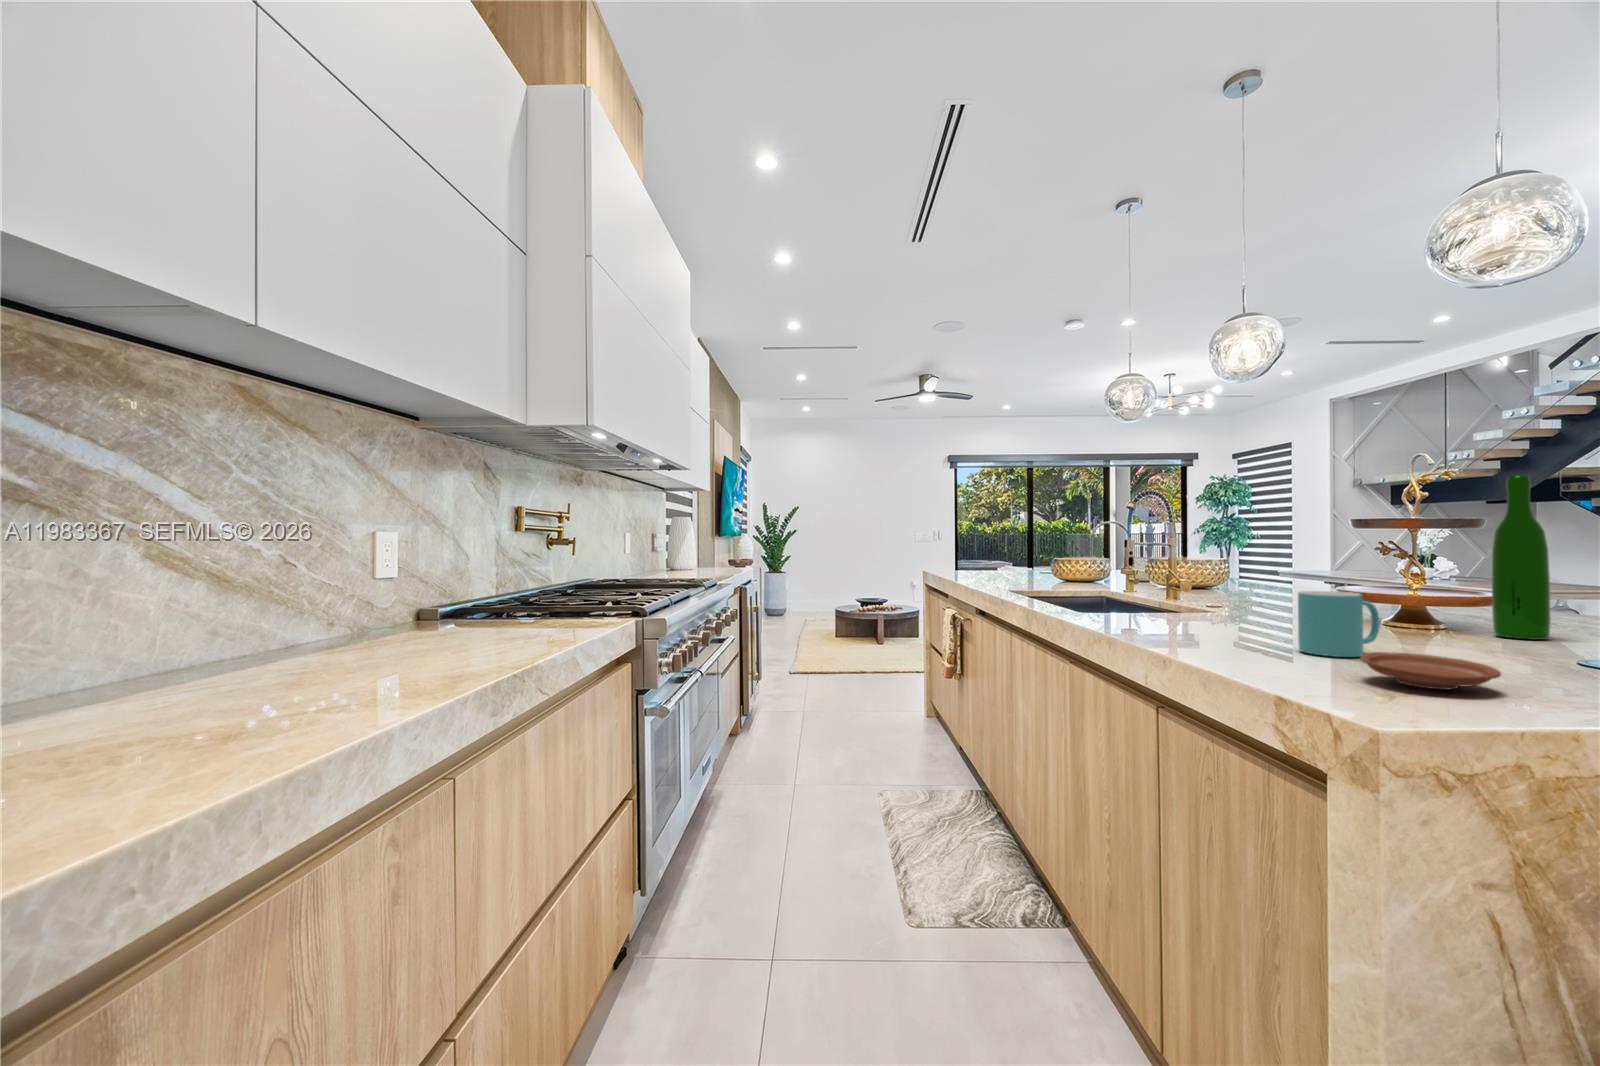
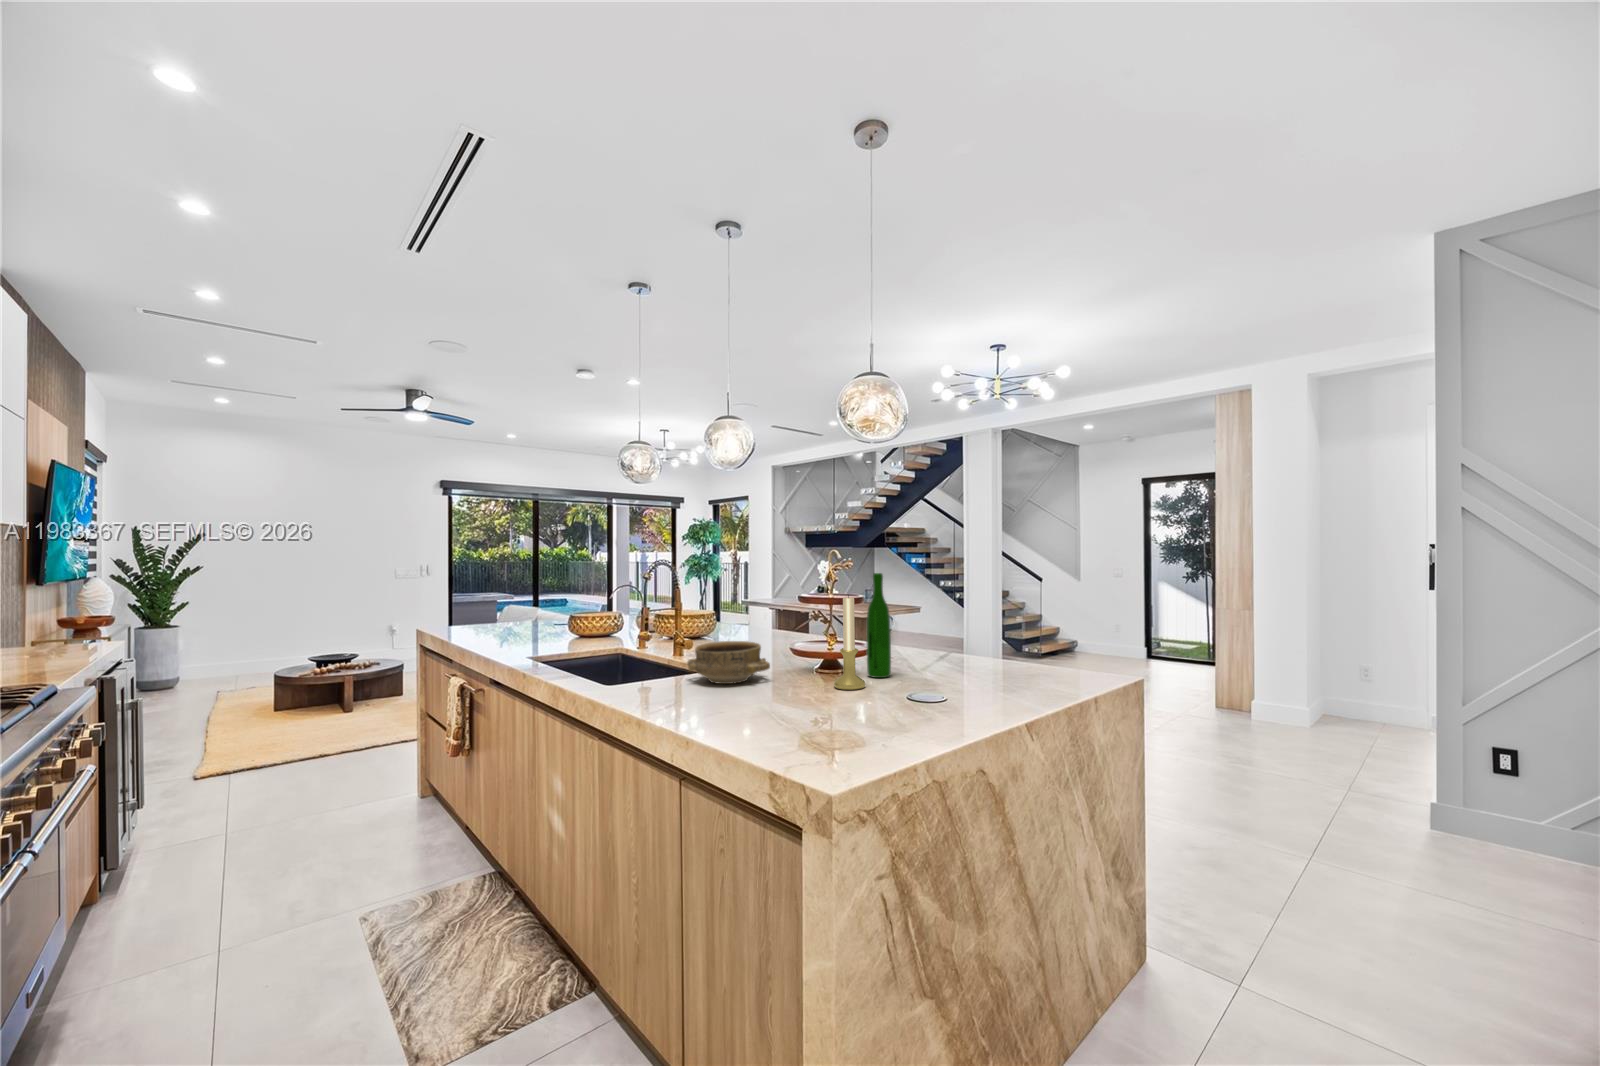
candle holder: none [1417,504,1486,645] -> present [834,595,865,690]
ceramic bowl: none [1177,576,1301,624] -> present [687,641,770,684]
mug: present [1298,591,1379,657] -> none [774,665,818,717]
plate: present [1360,652,1501,690] -> none [813,715,879,743]

